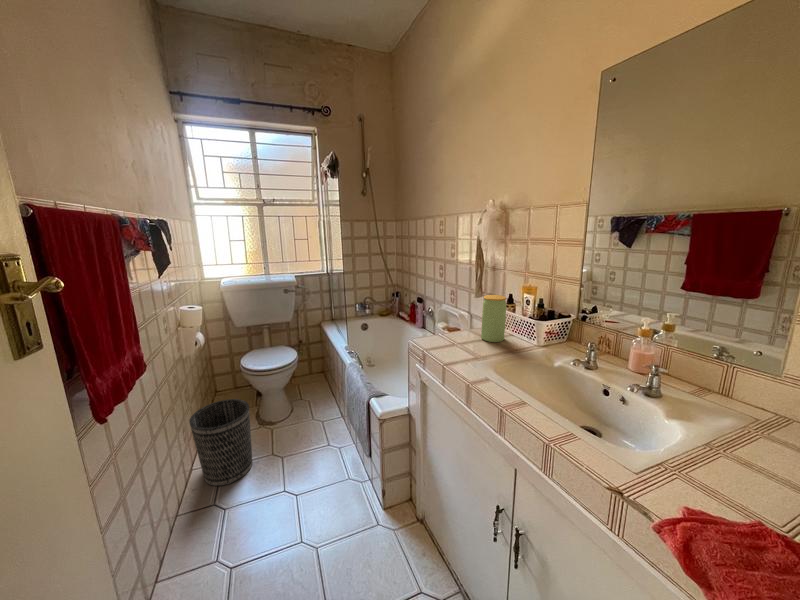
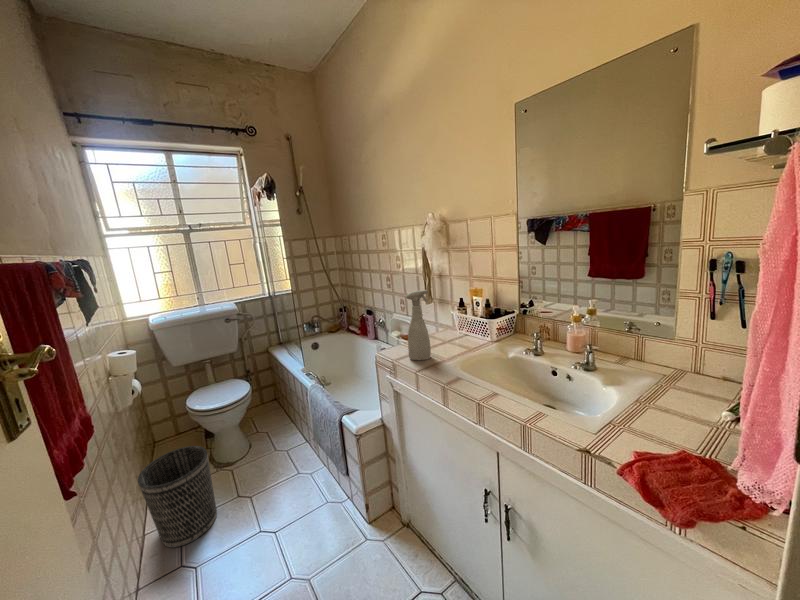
spray bottle: none [441,279,468,354] -> present [406,290,431,360]
jar: present [481,295,506,342] -> none [440,301,462,344]

